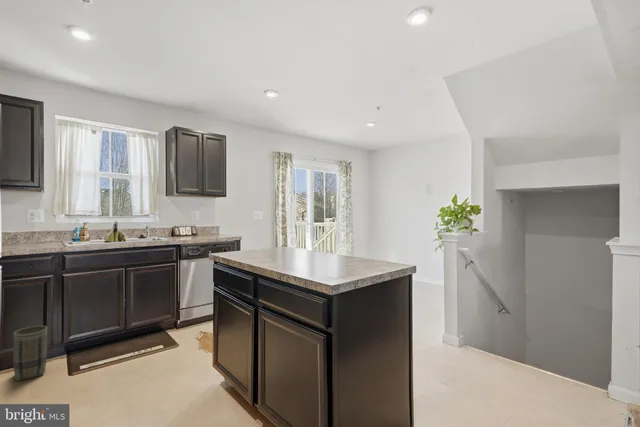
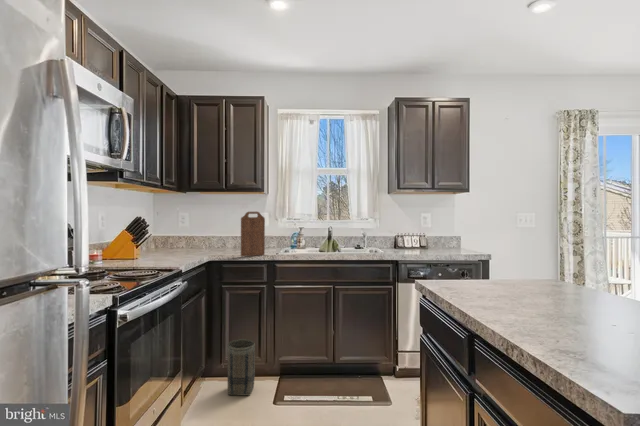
cutting board: none [25,207,52,250] -> present [241,212,265,256]

